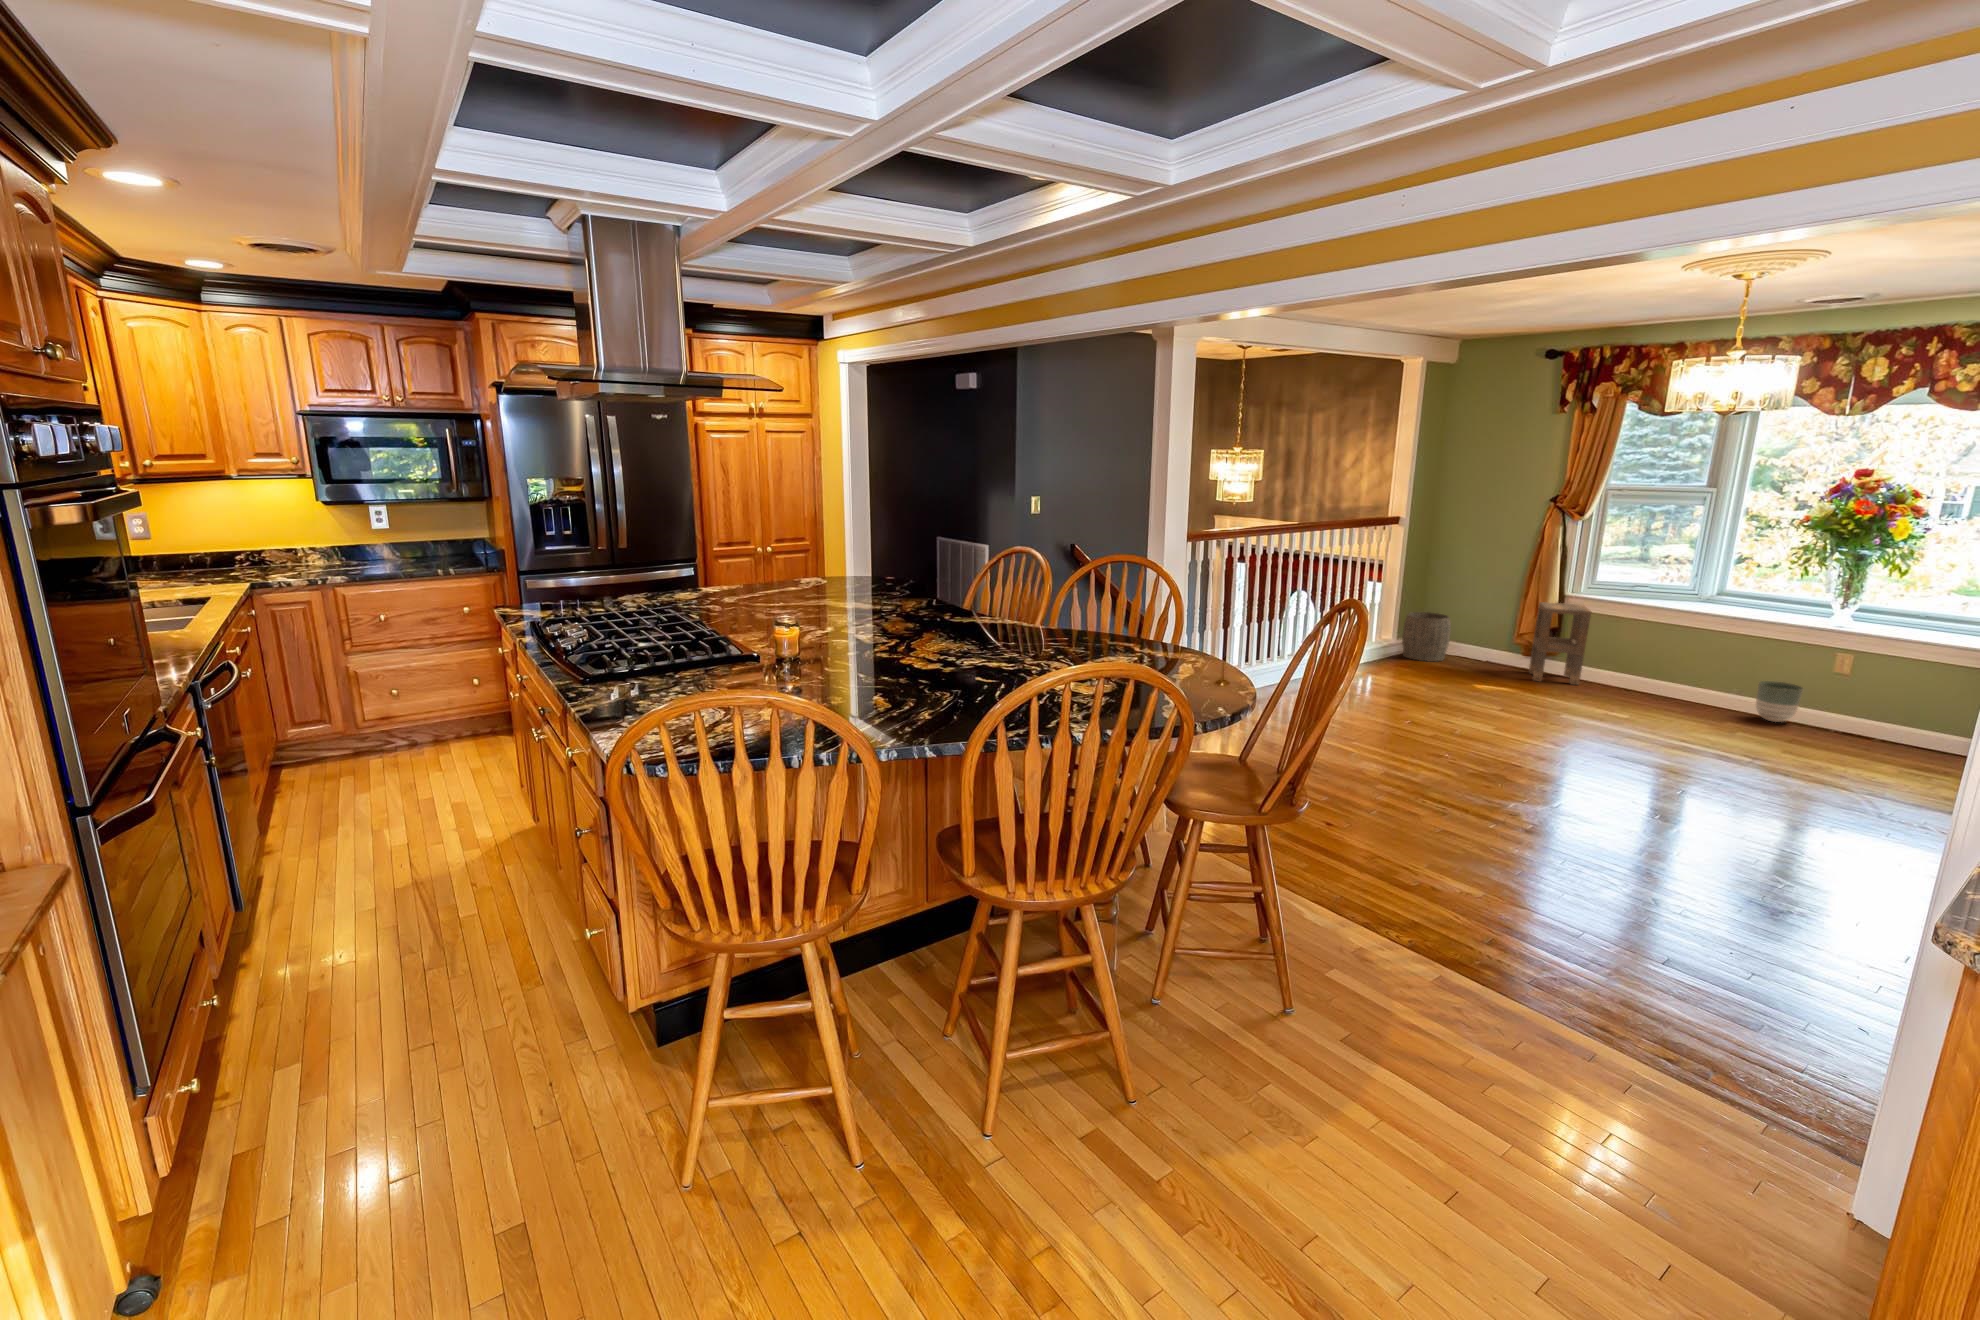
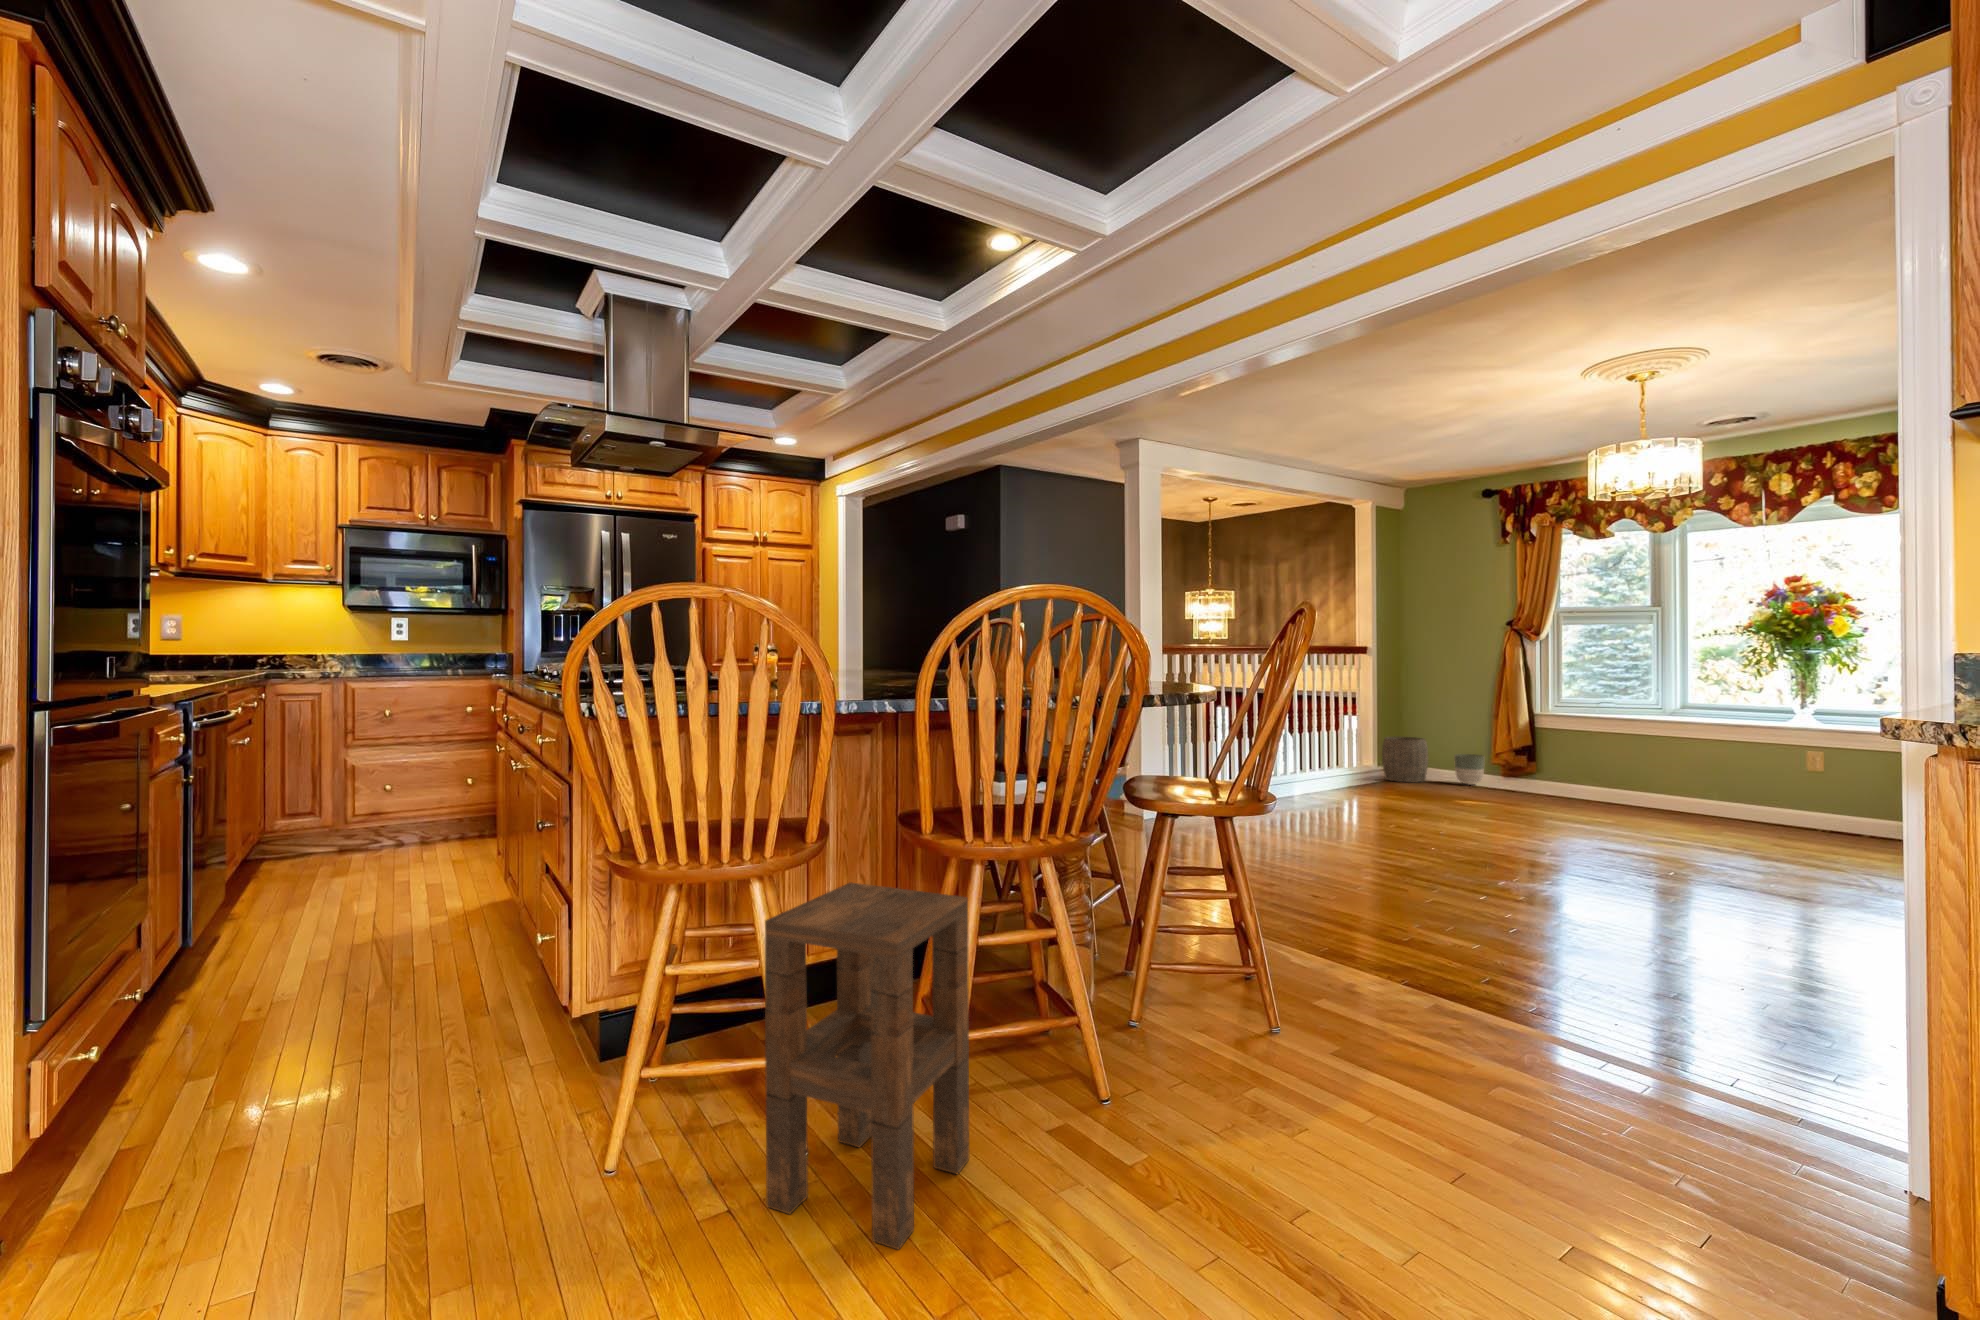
side table: present [1529,602,1591,685] -> present [765,882,969,1249]
planter: present [1756,681,1803,722] -> present [1454,754,1485,785]

